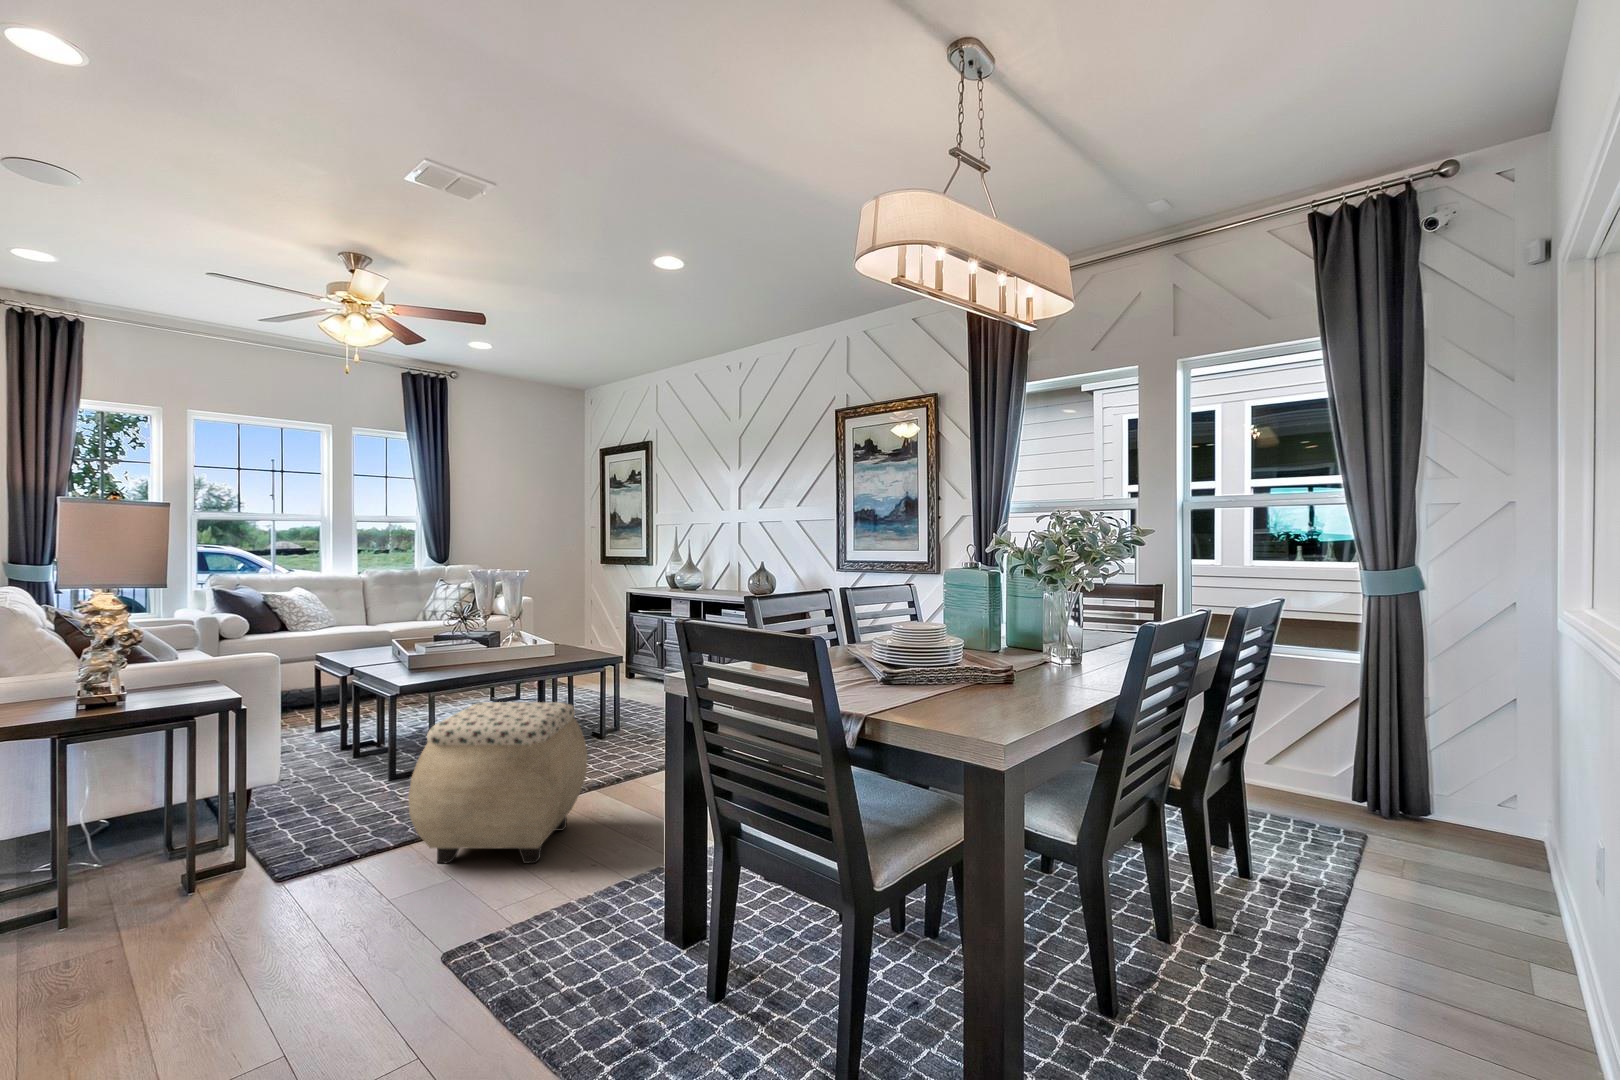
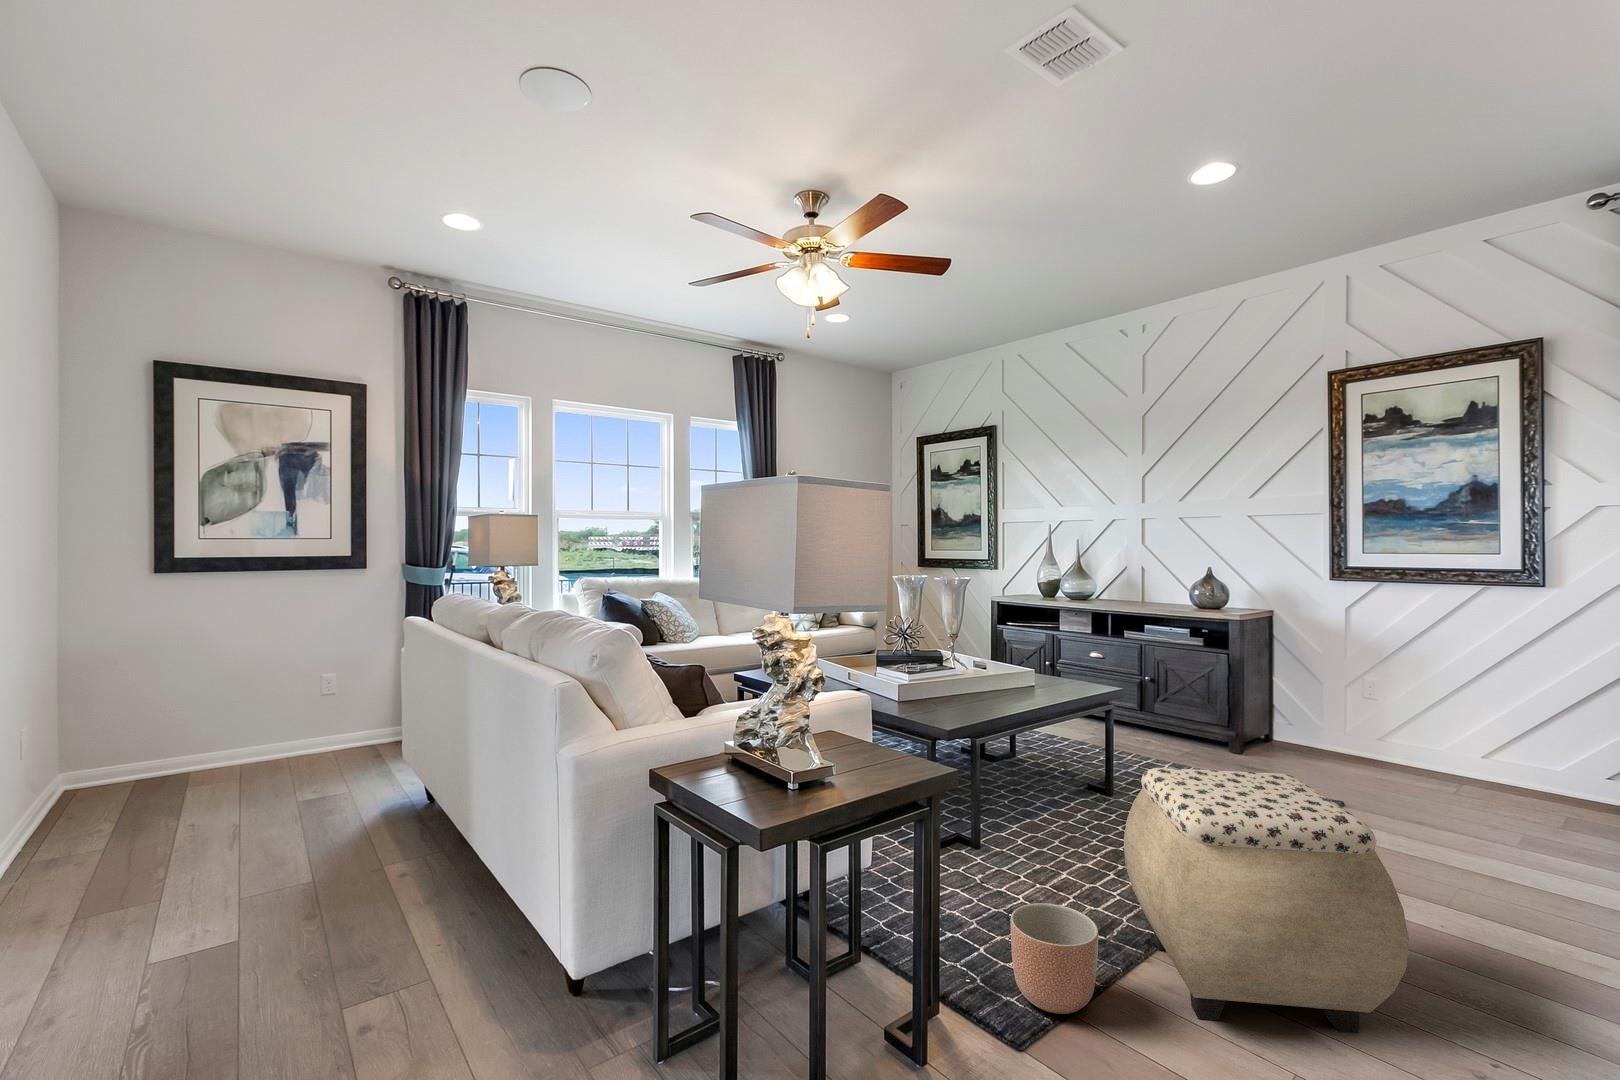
planter: none [313,797,381,867] -> present [1011,903,1098,1014]

